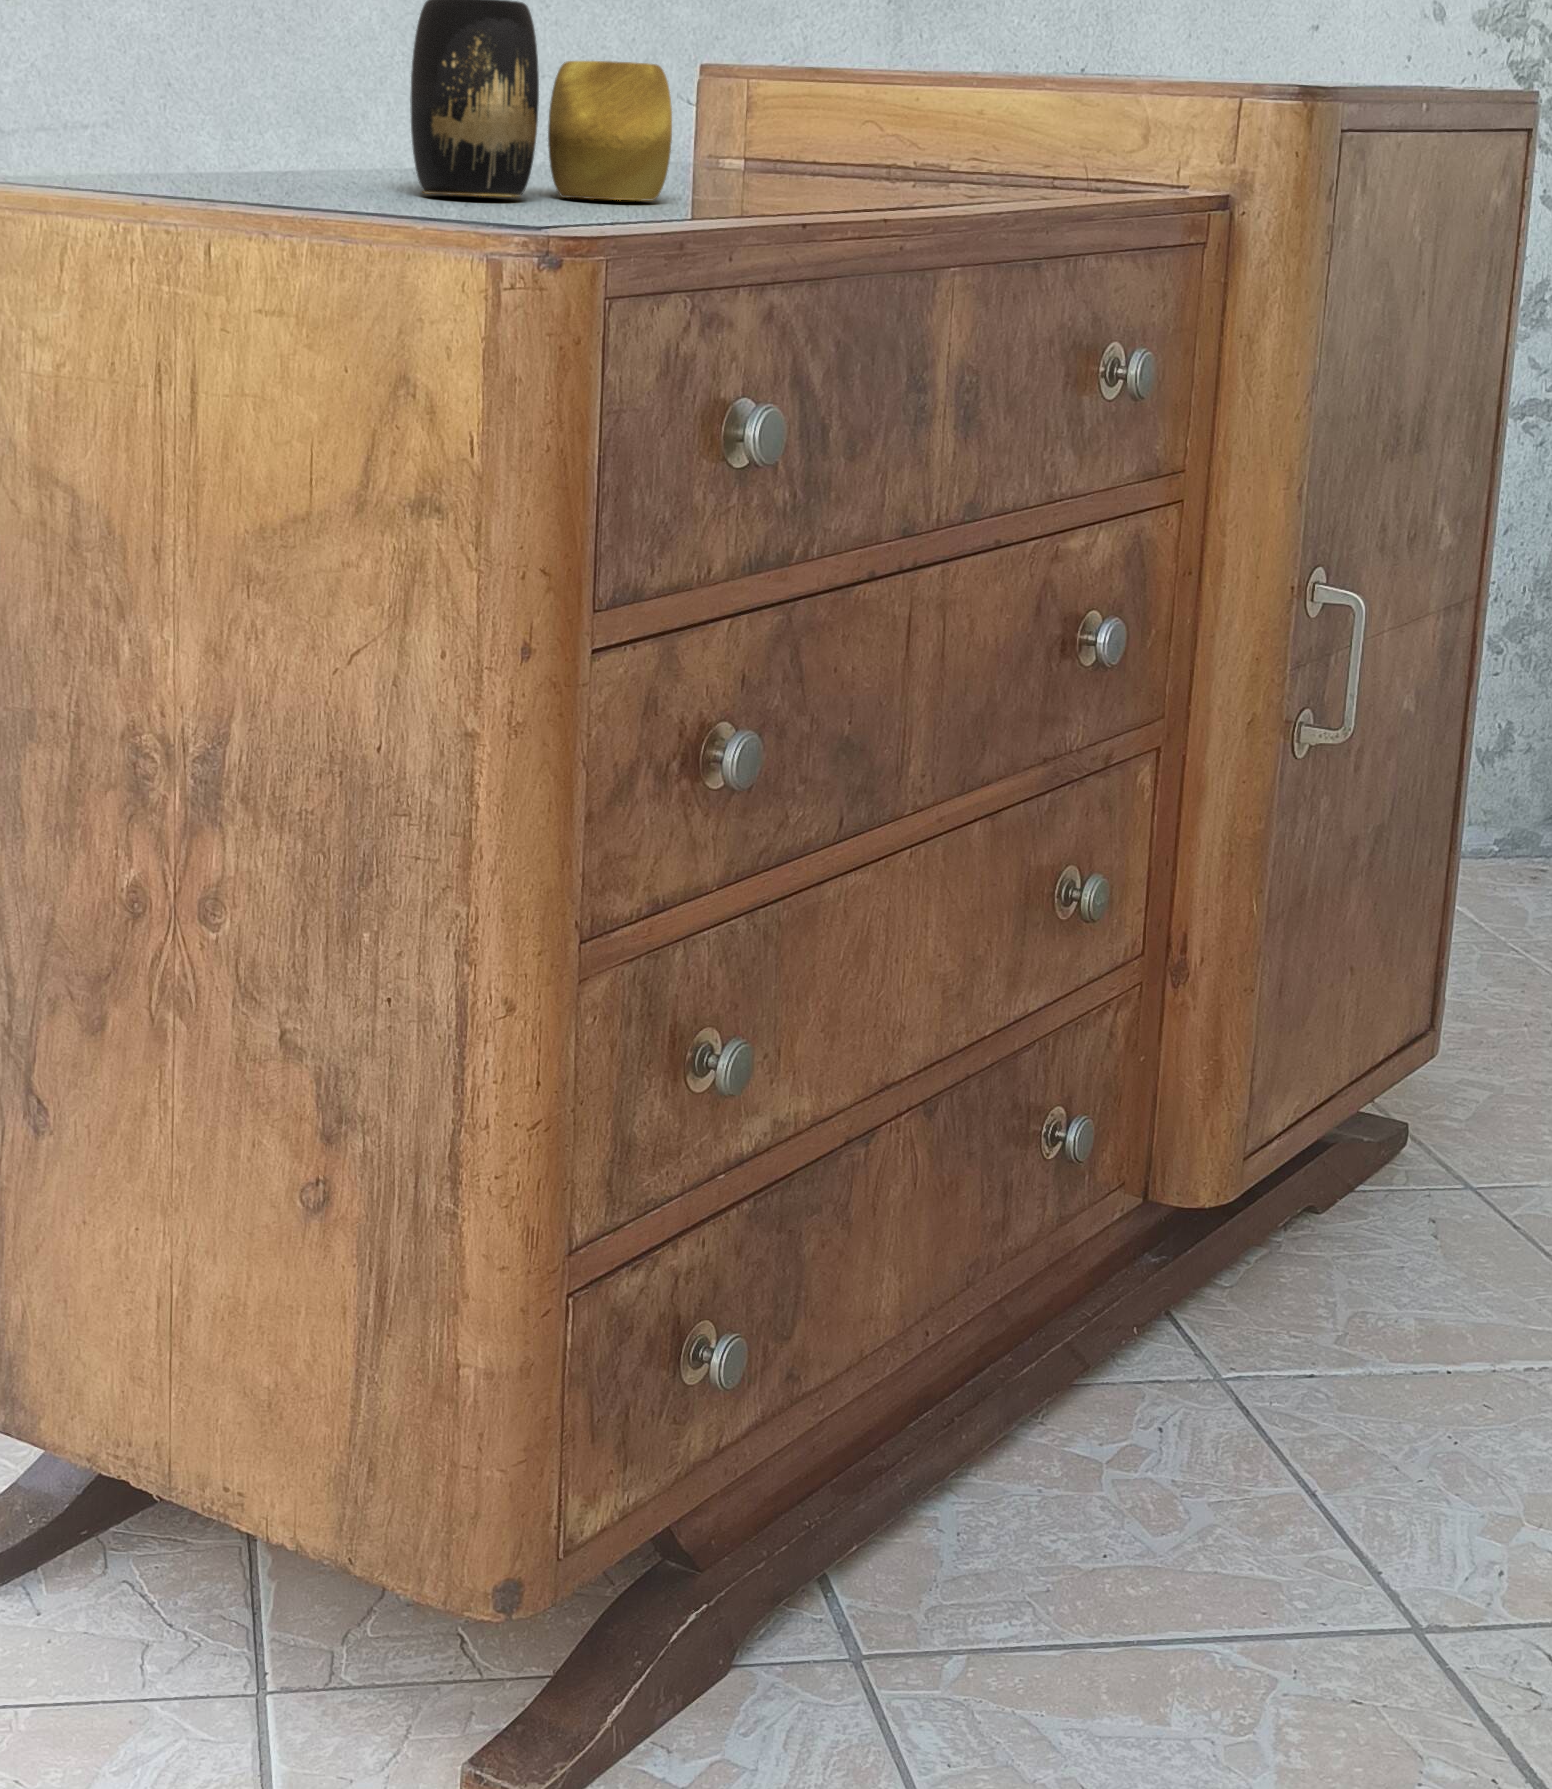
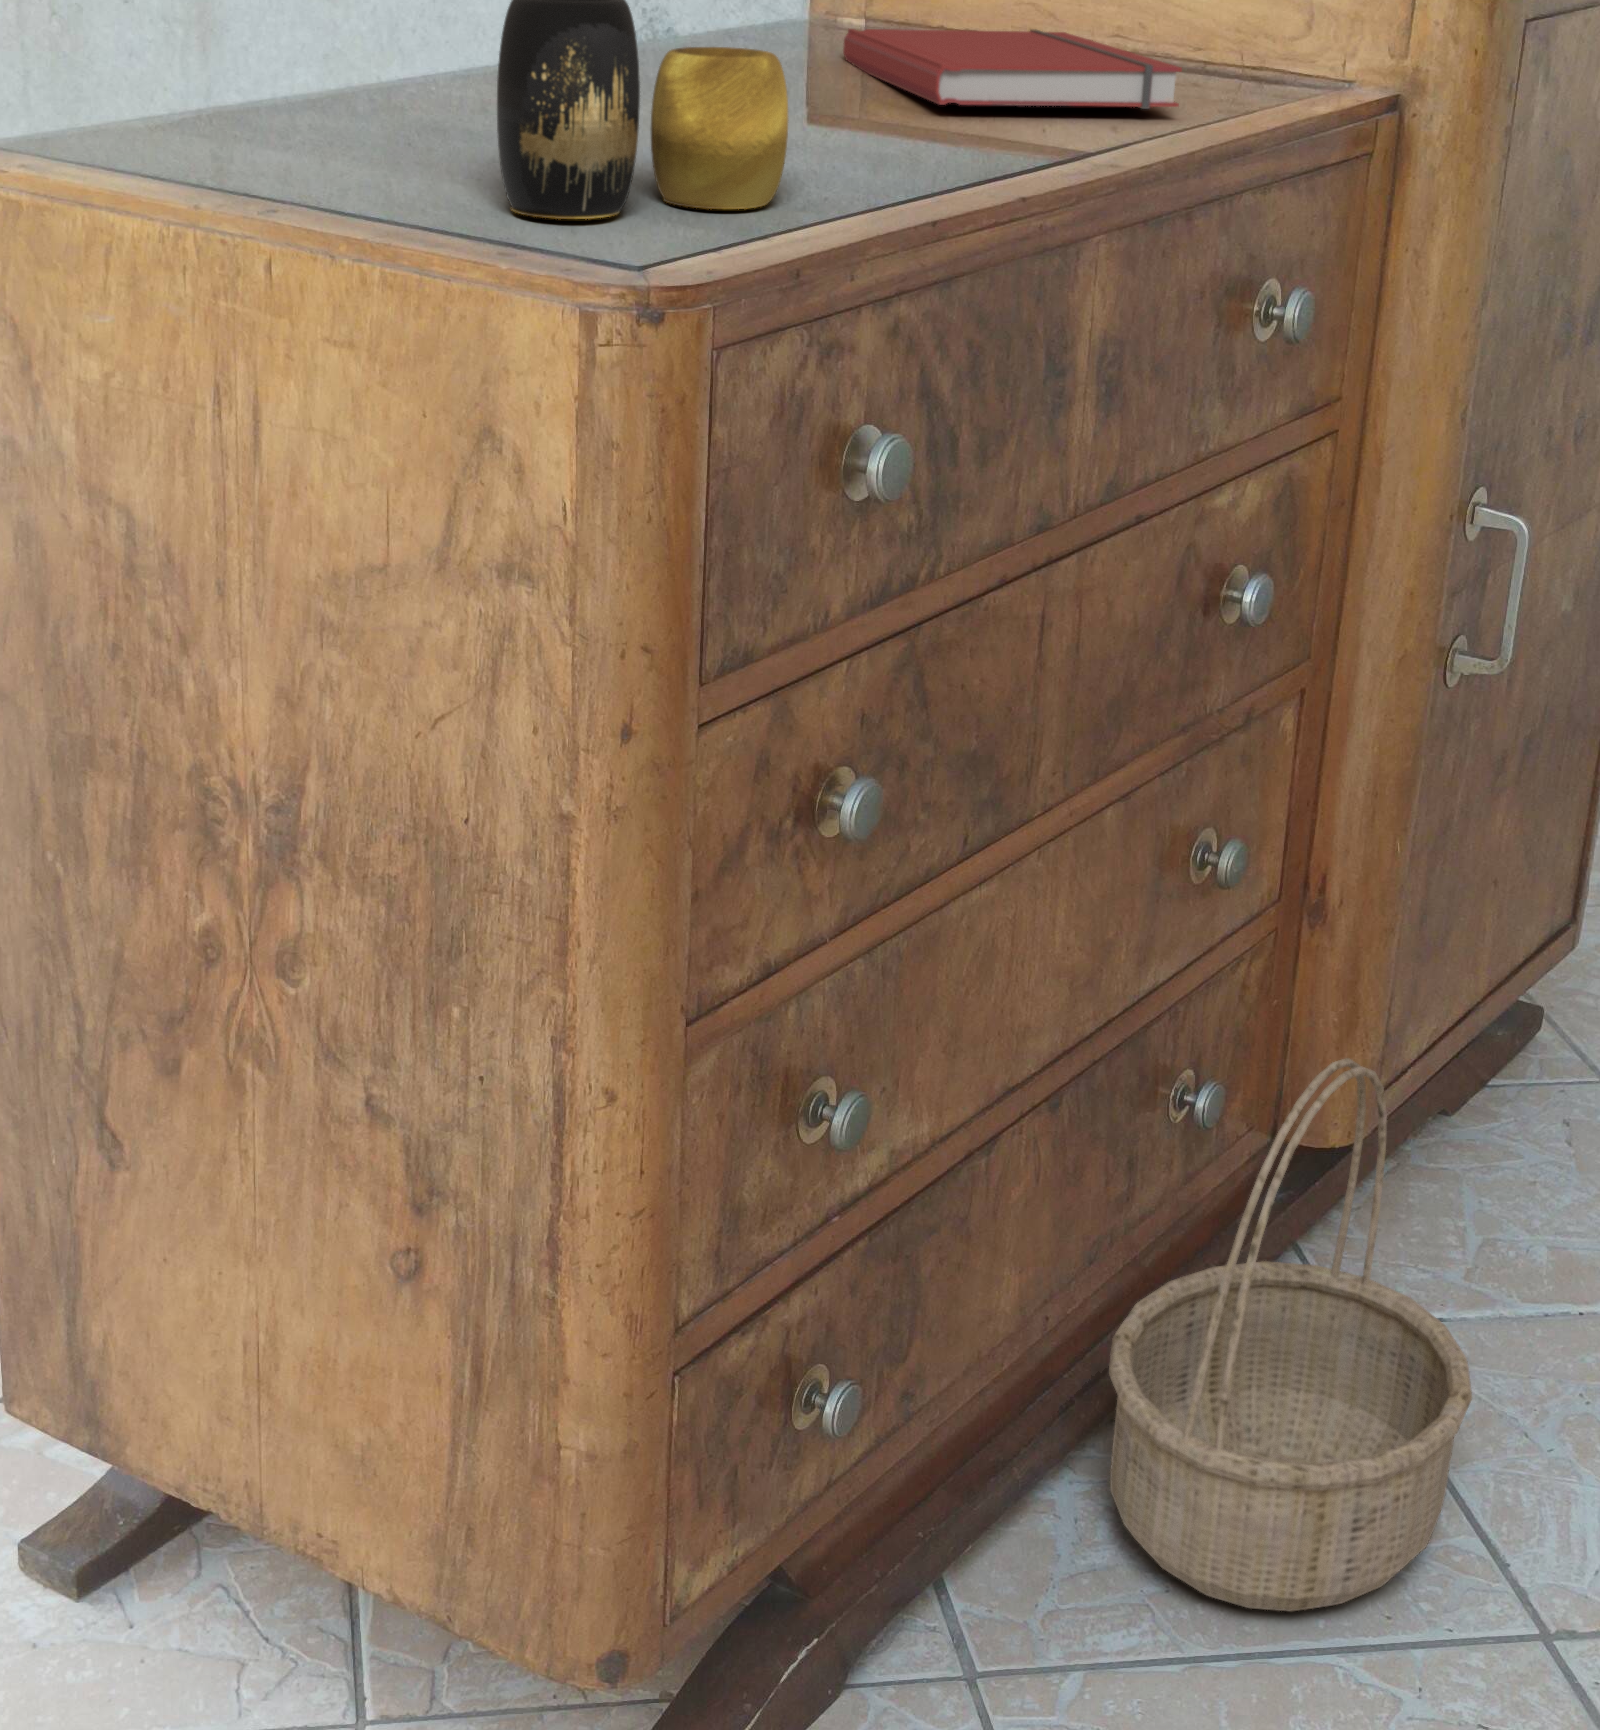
book: none [723,135,1030,181] -> present [843,29,1182,109]
basket: none [987,1064,1337,1604] -> present [1109,1058,1472,1611]

